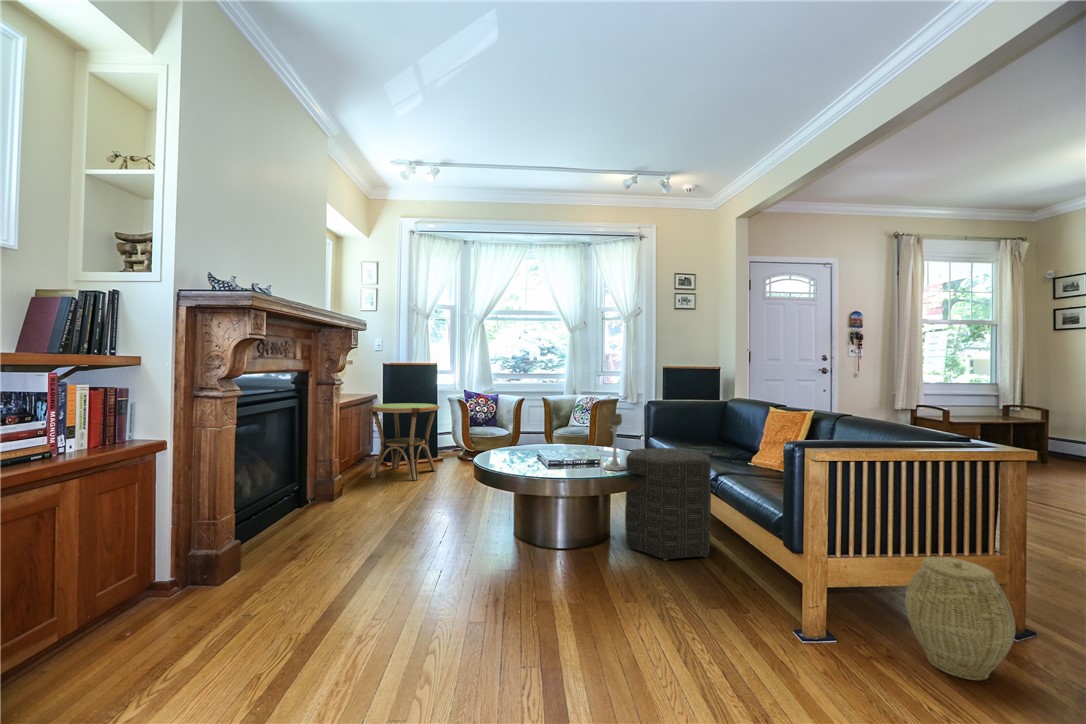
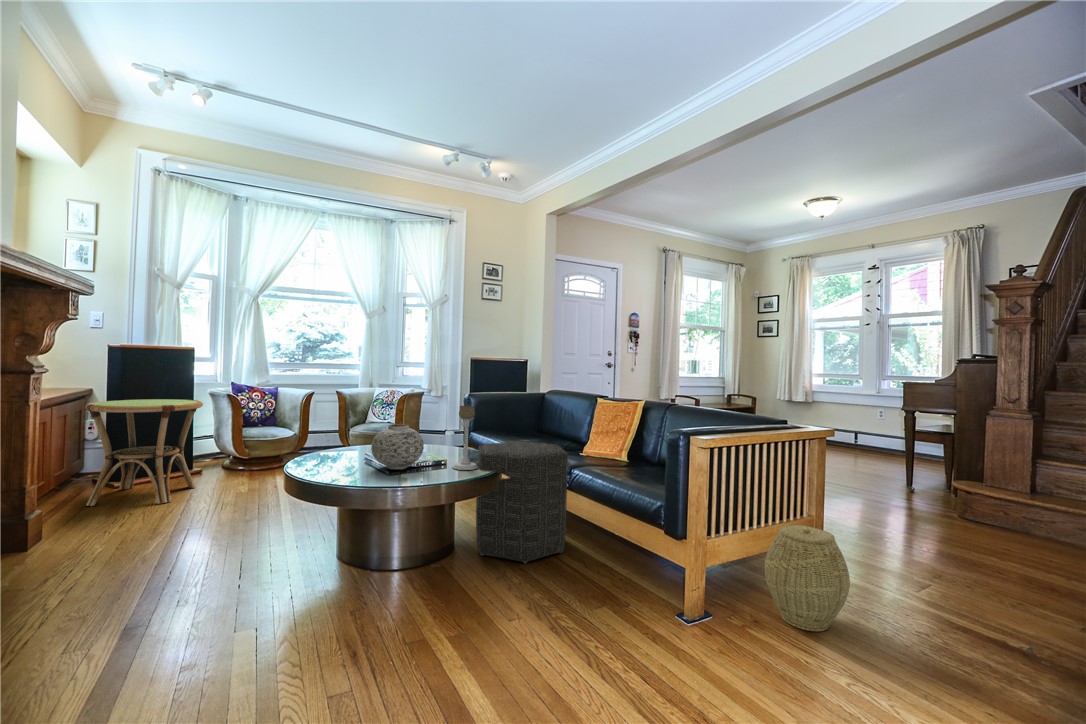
vase: none [537,428,580,466] -> present [371,424,424,469]

